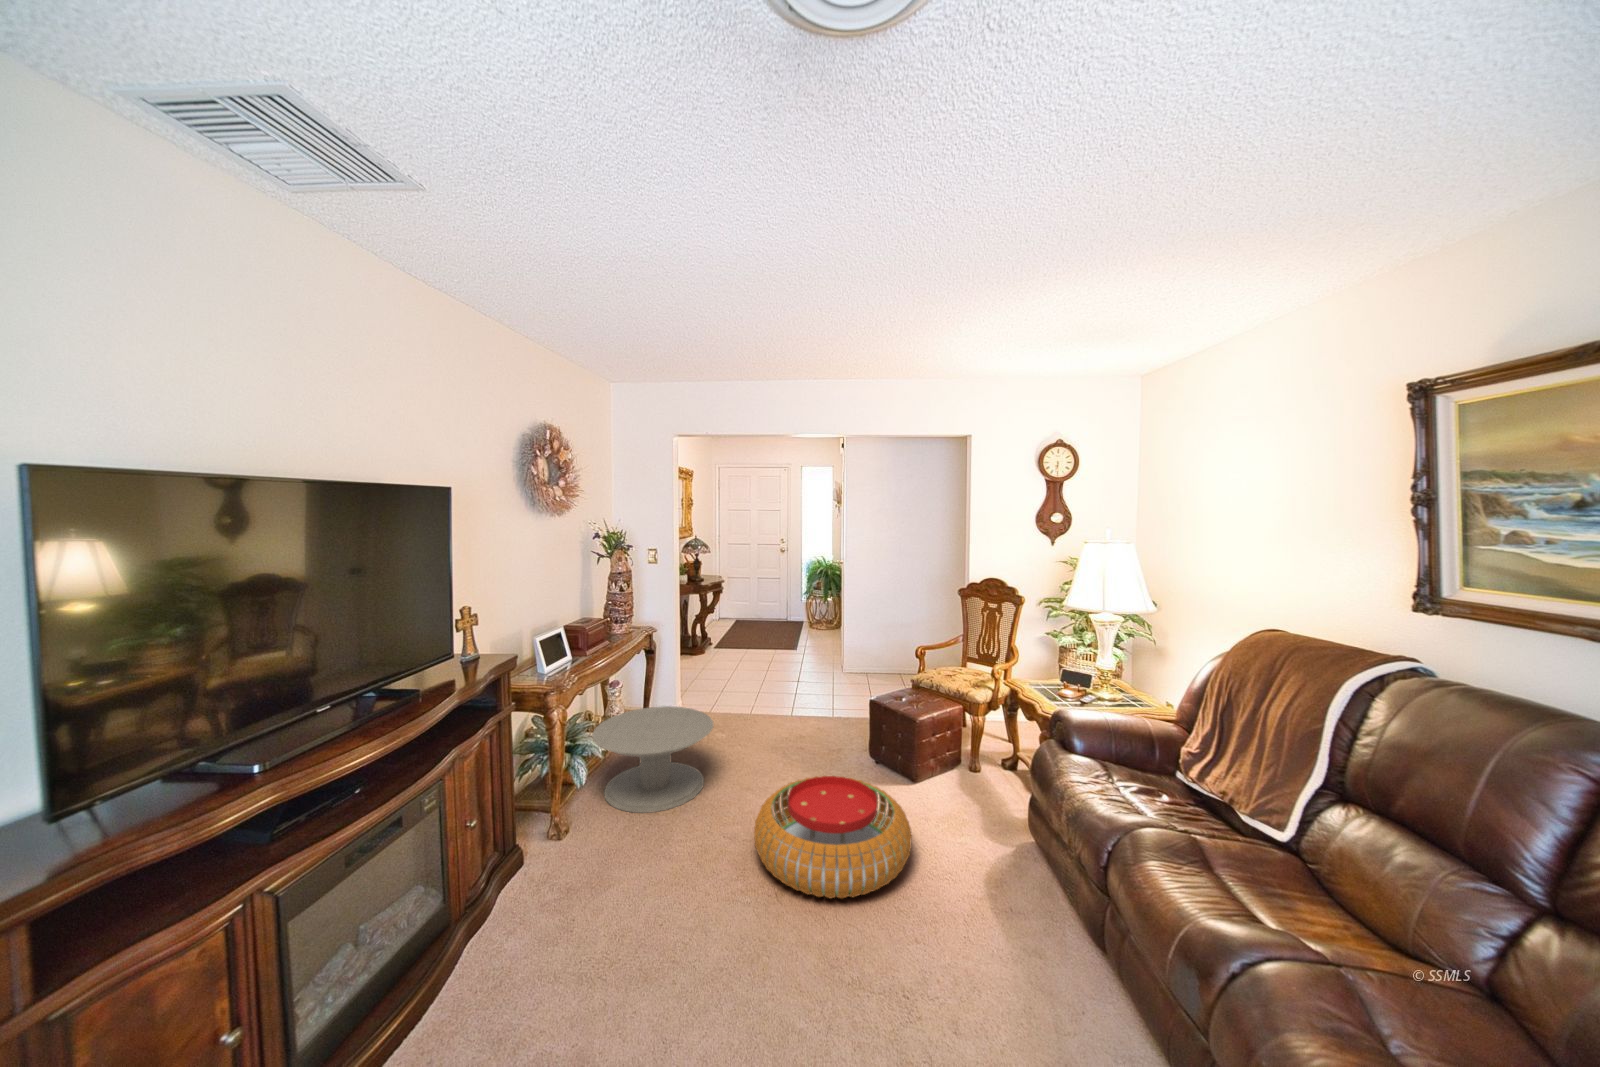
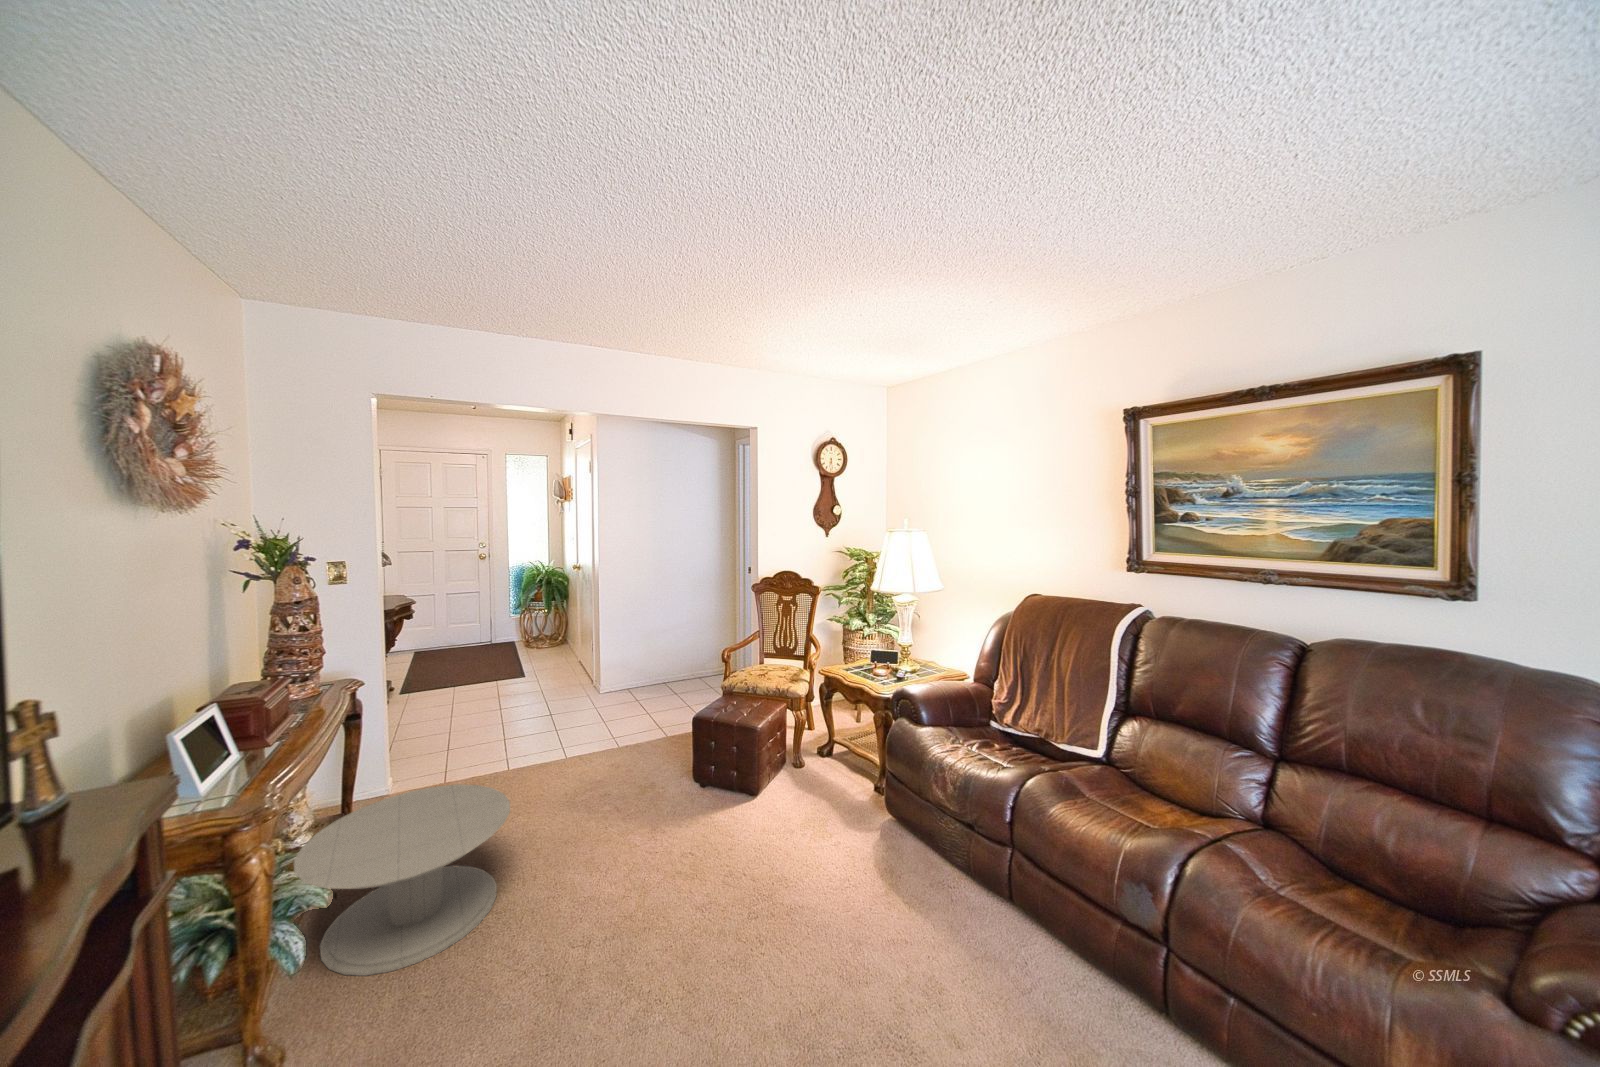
pouf: present [754,776,912,898] -> none [619,811,809,972]

